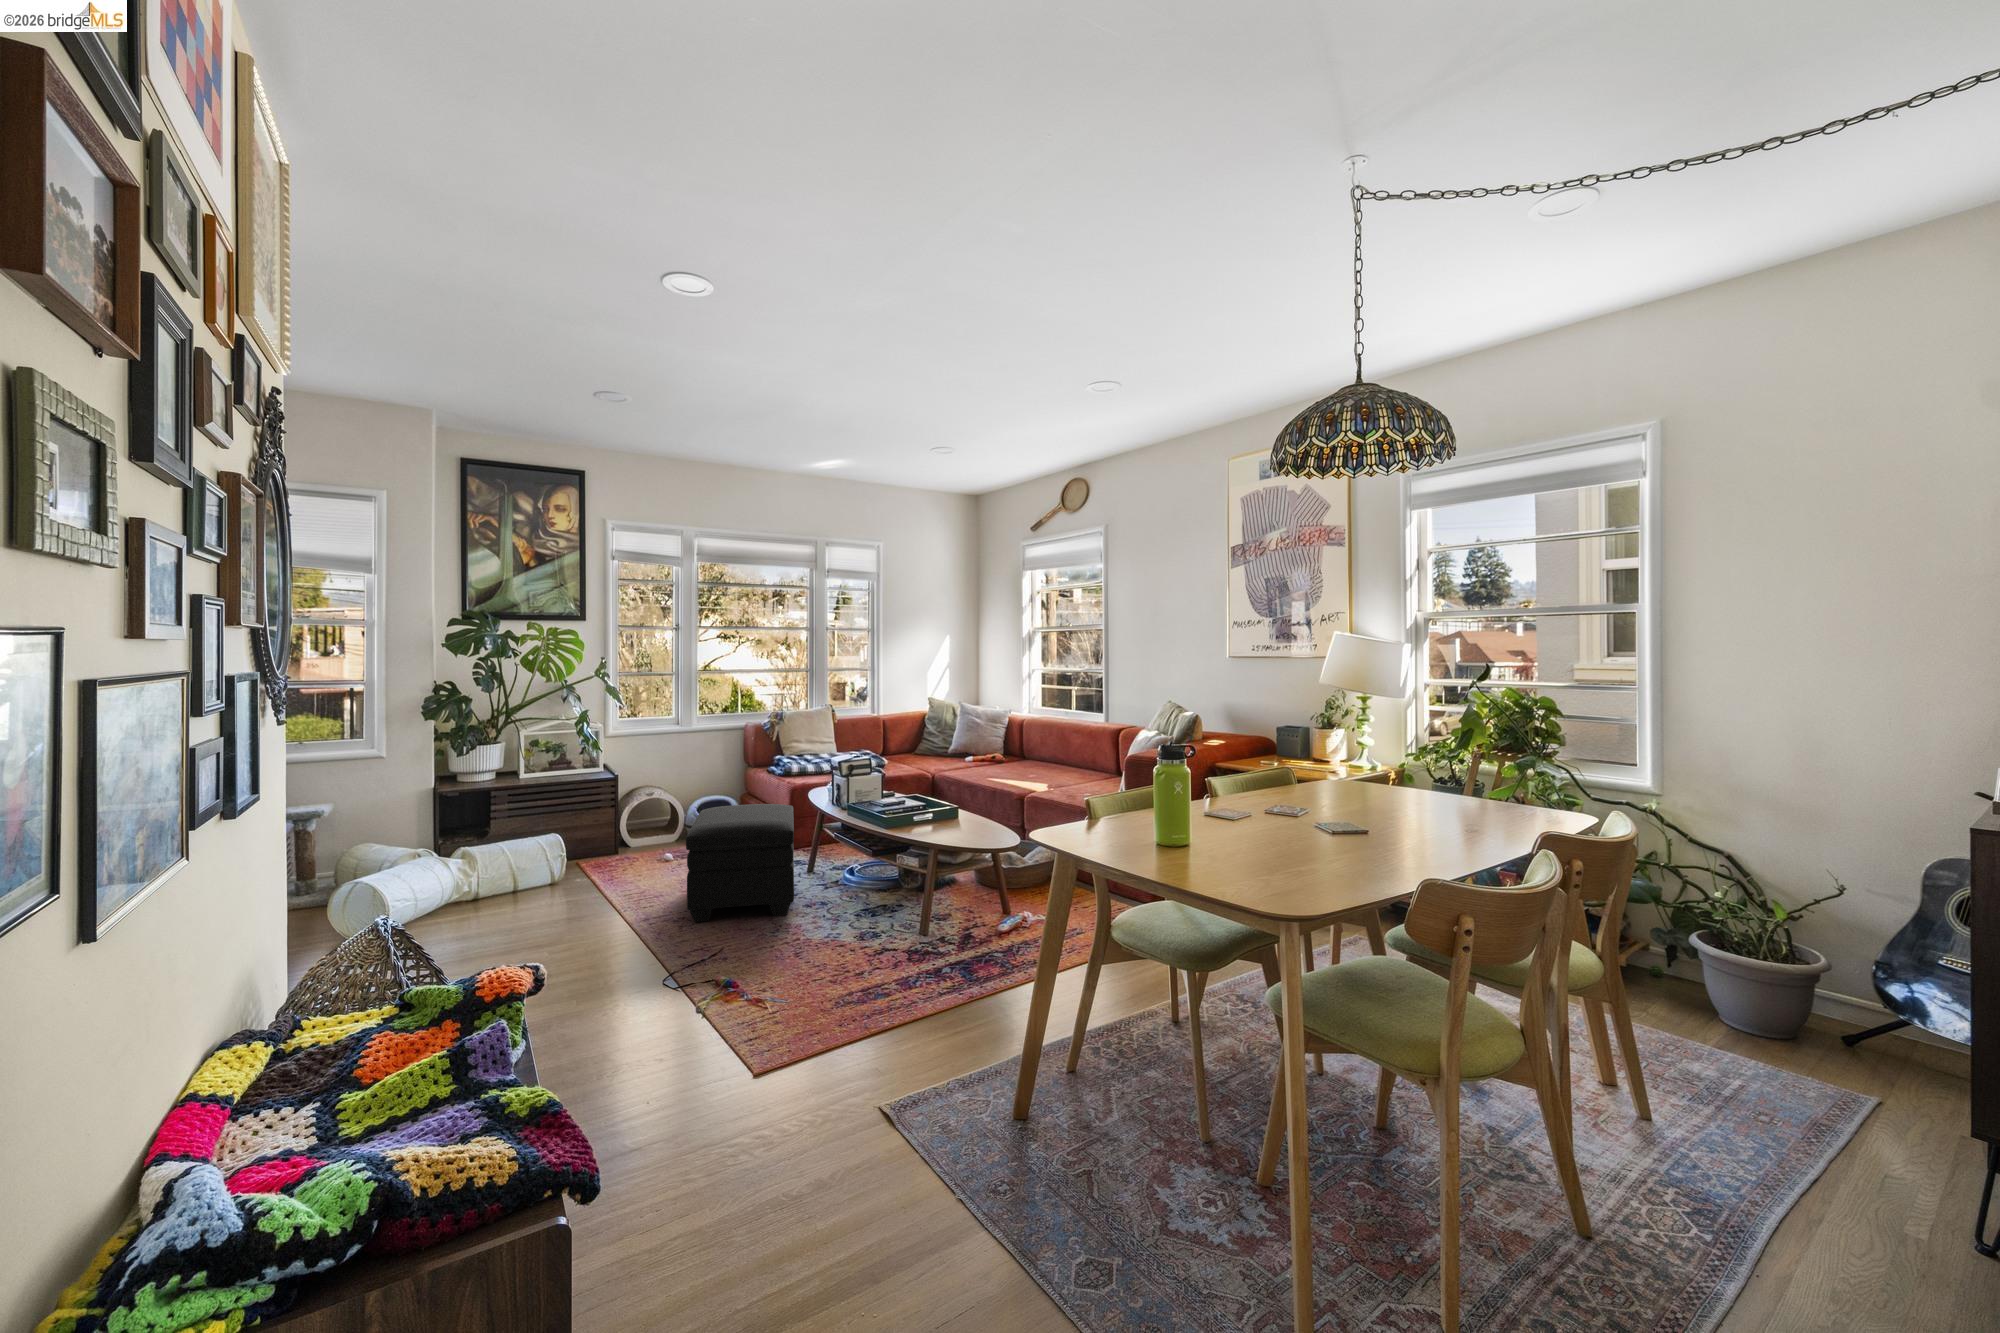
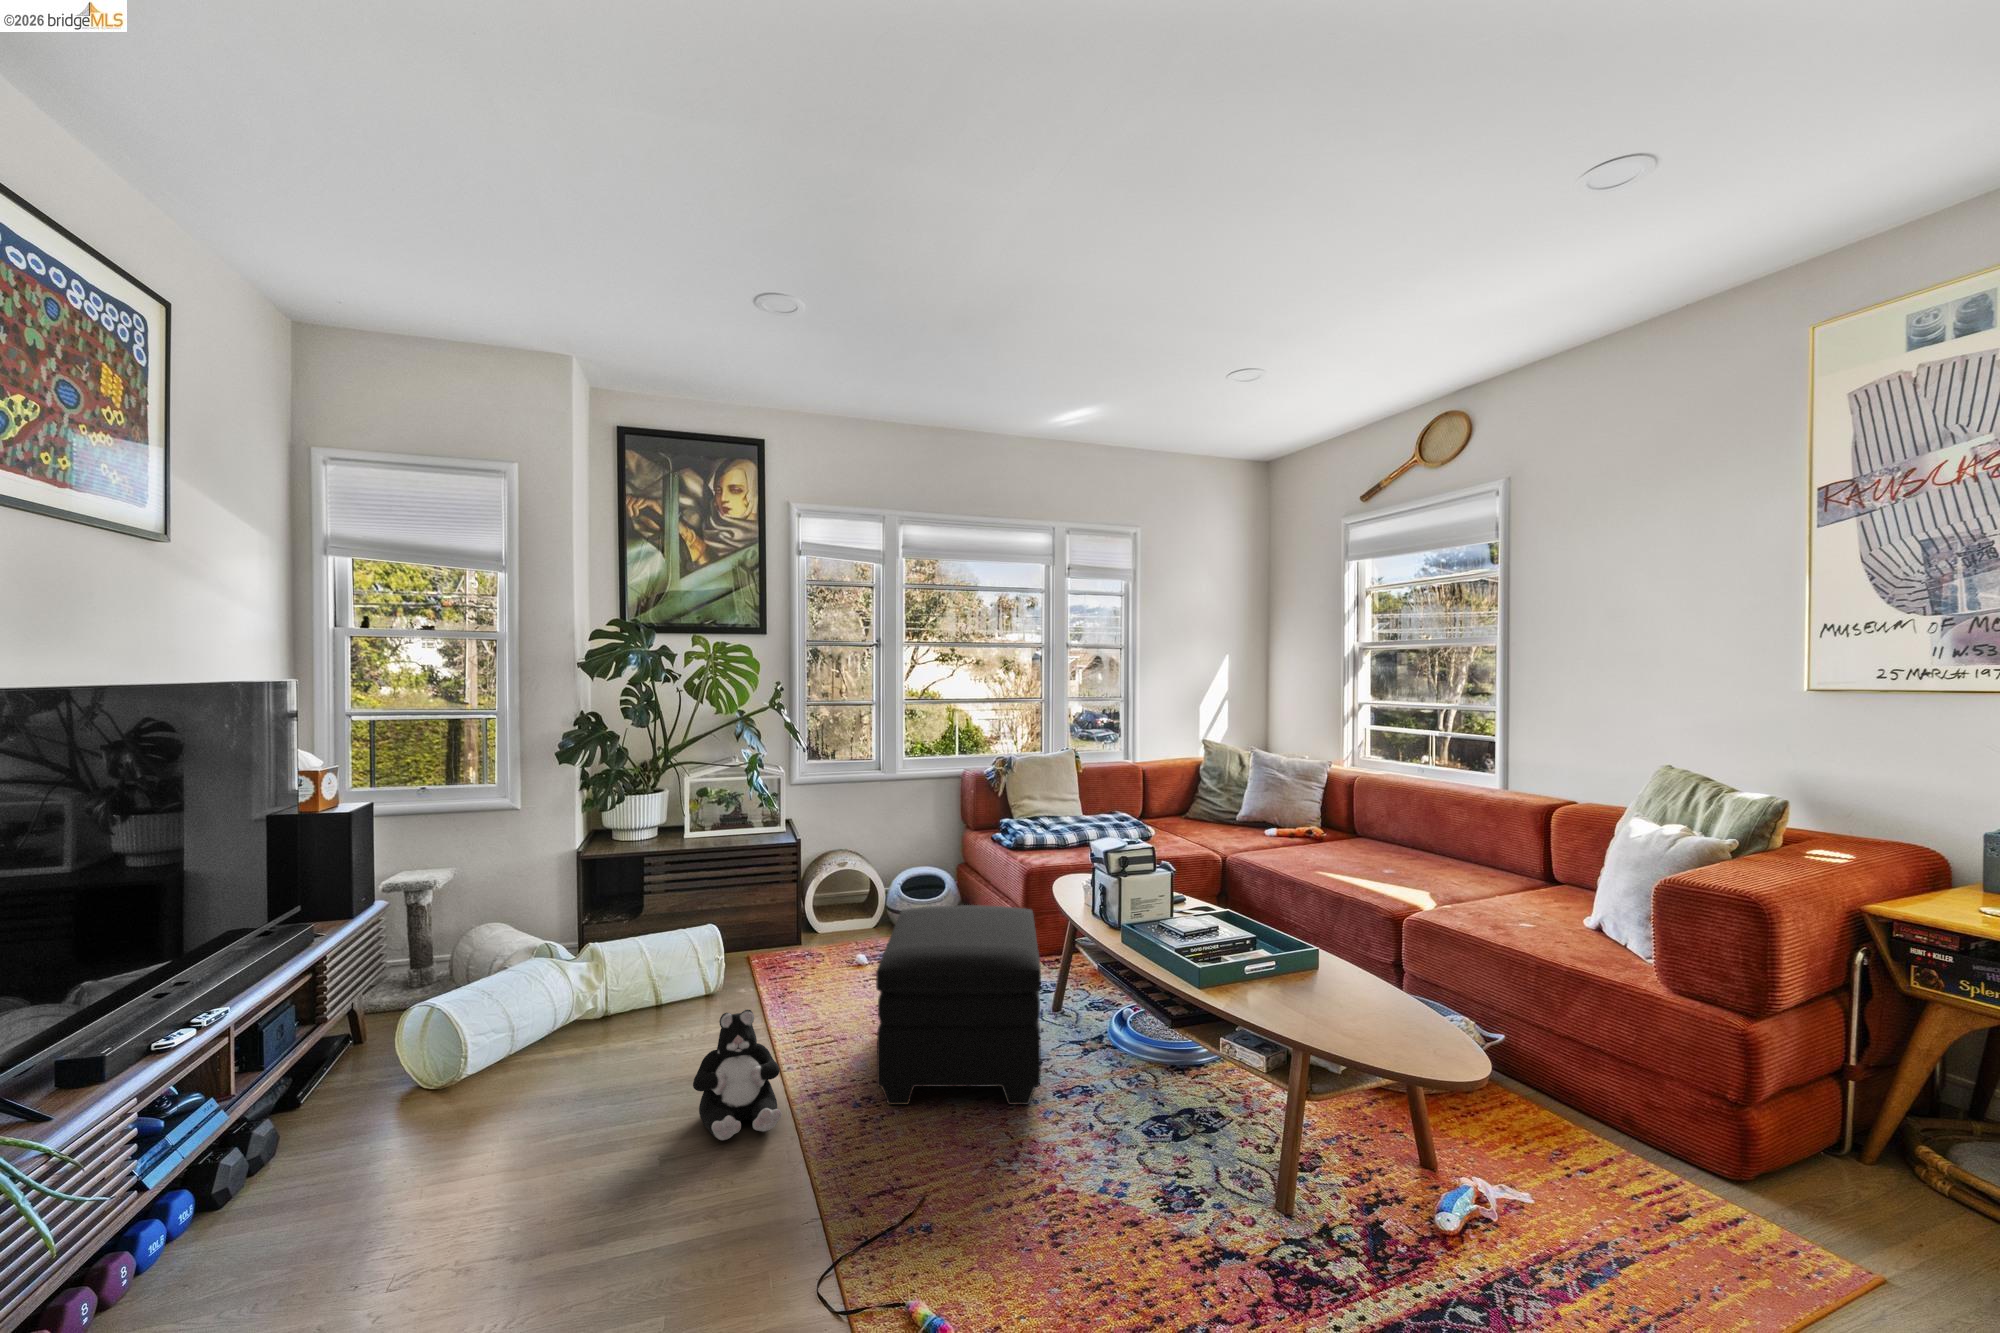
plush toy: none [561,868,624,944] -> present [693,1010,782,1140]

